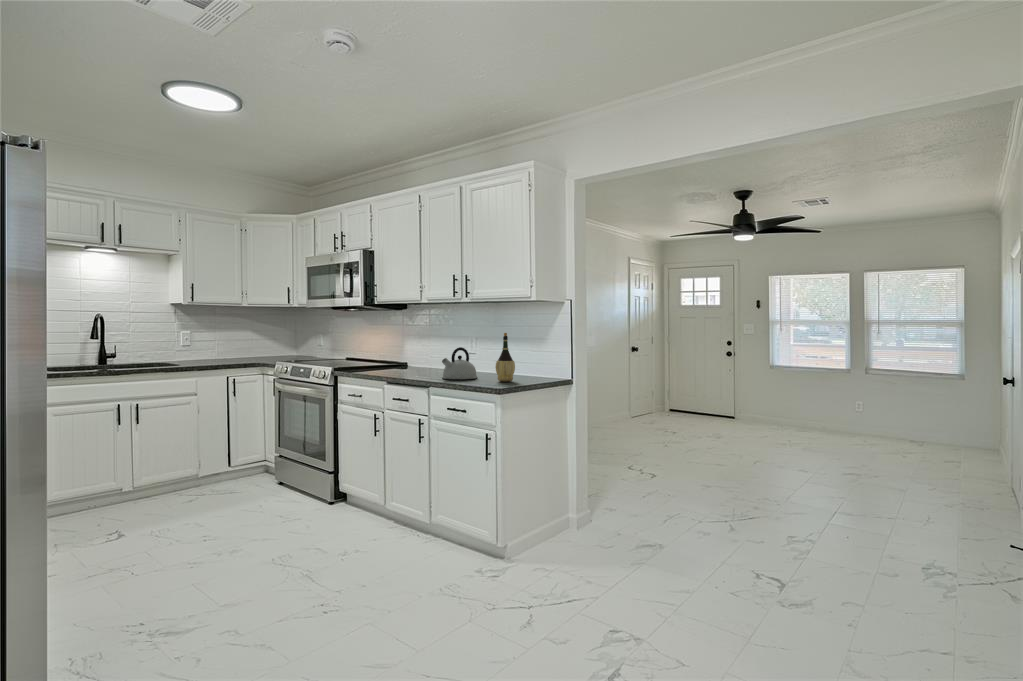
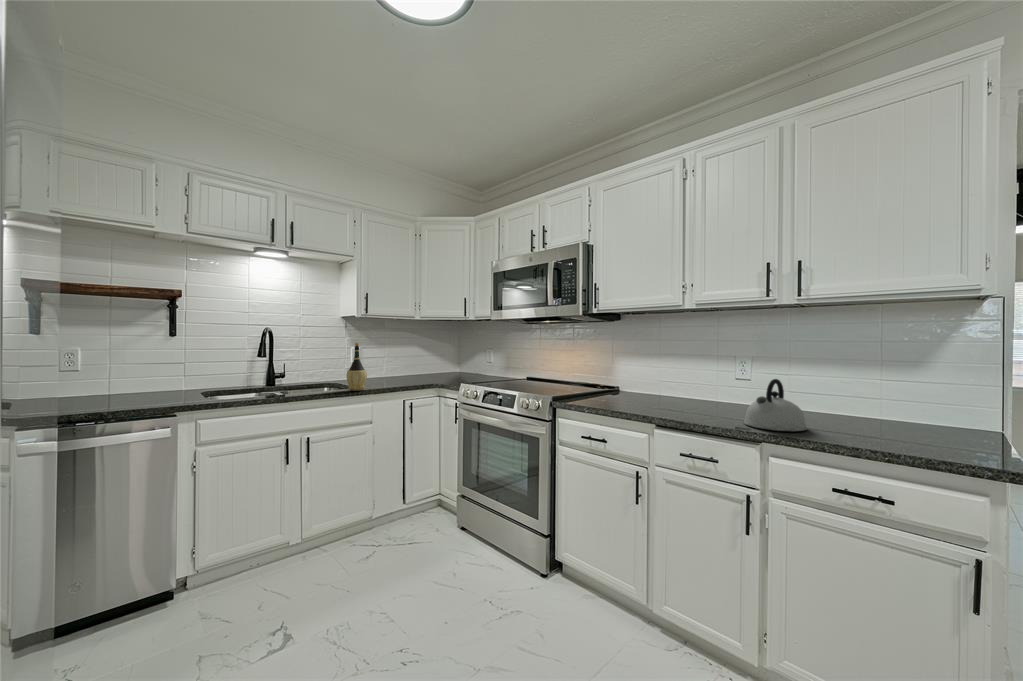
wine bottle: present [496,333,515,382] -> present [346,343,367,391]

